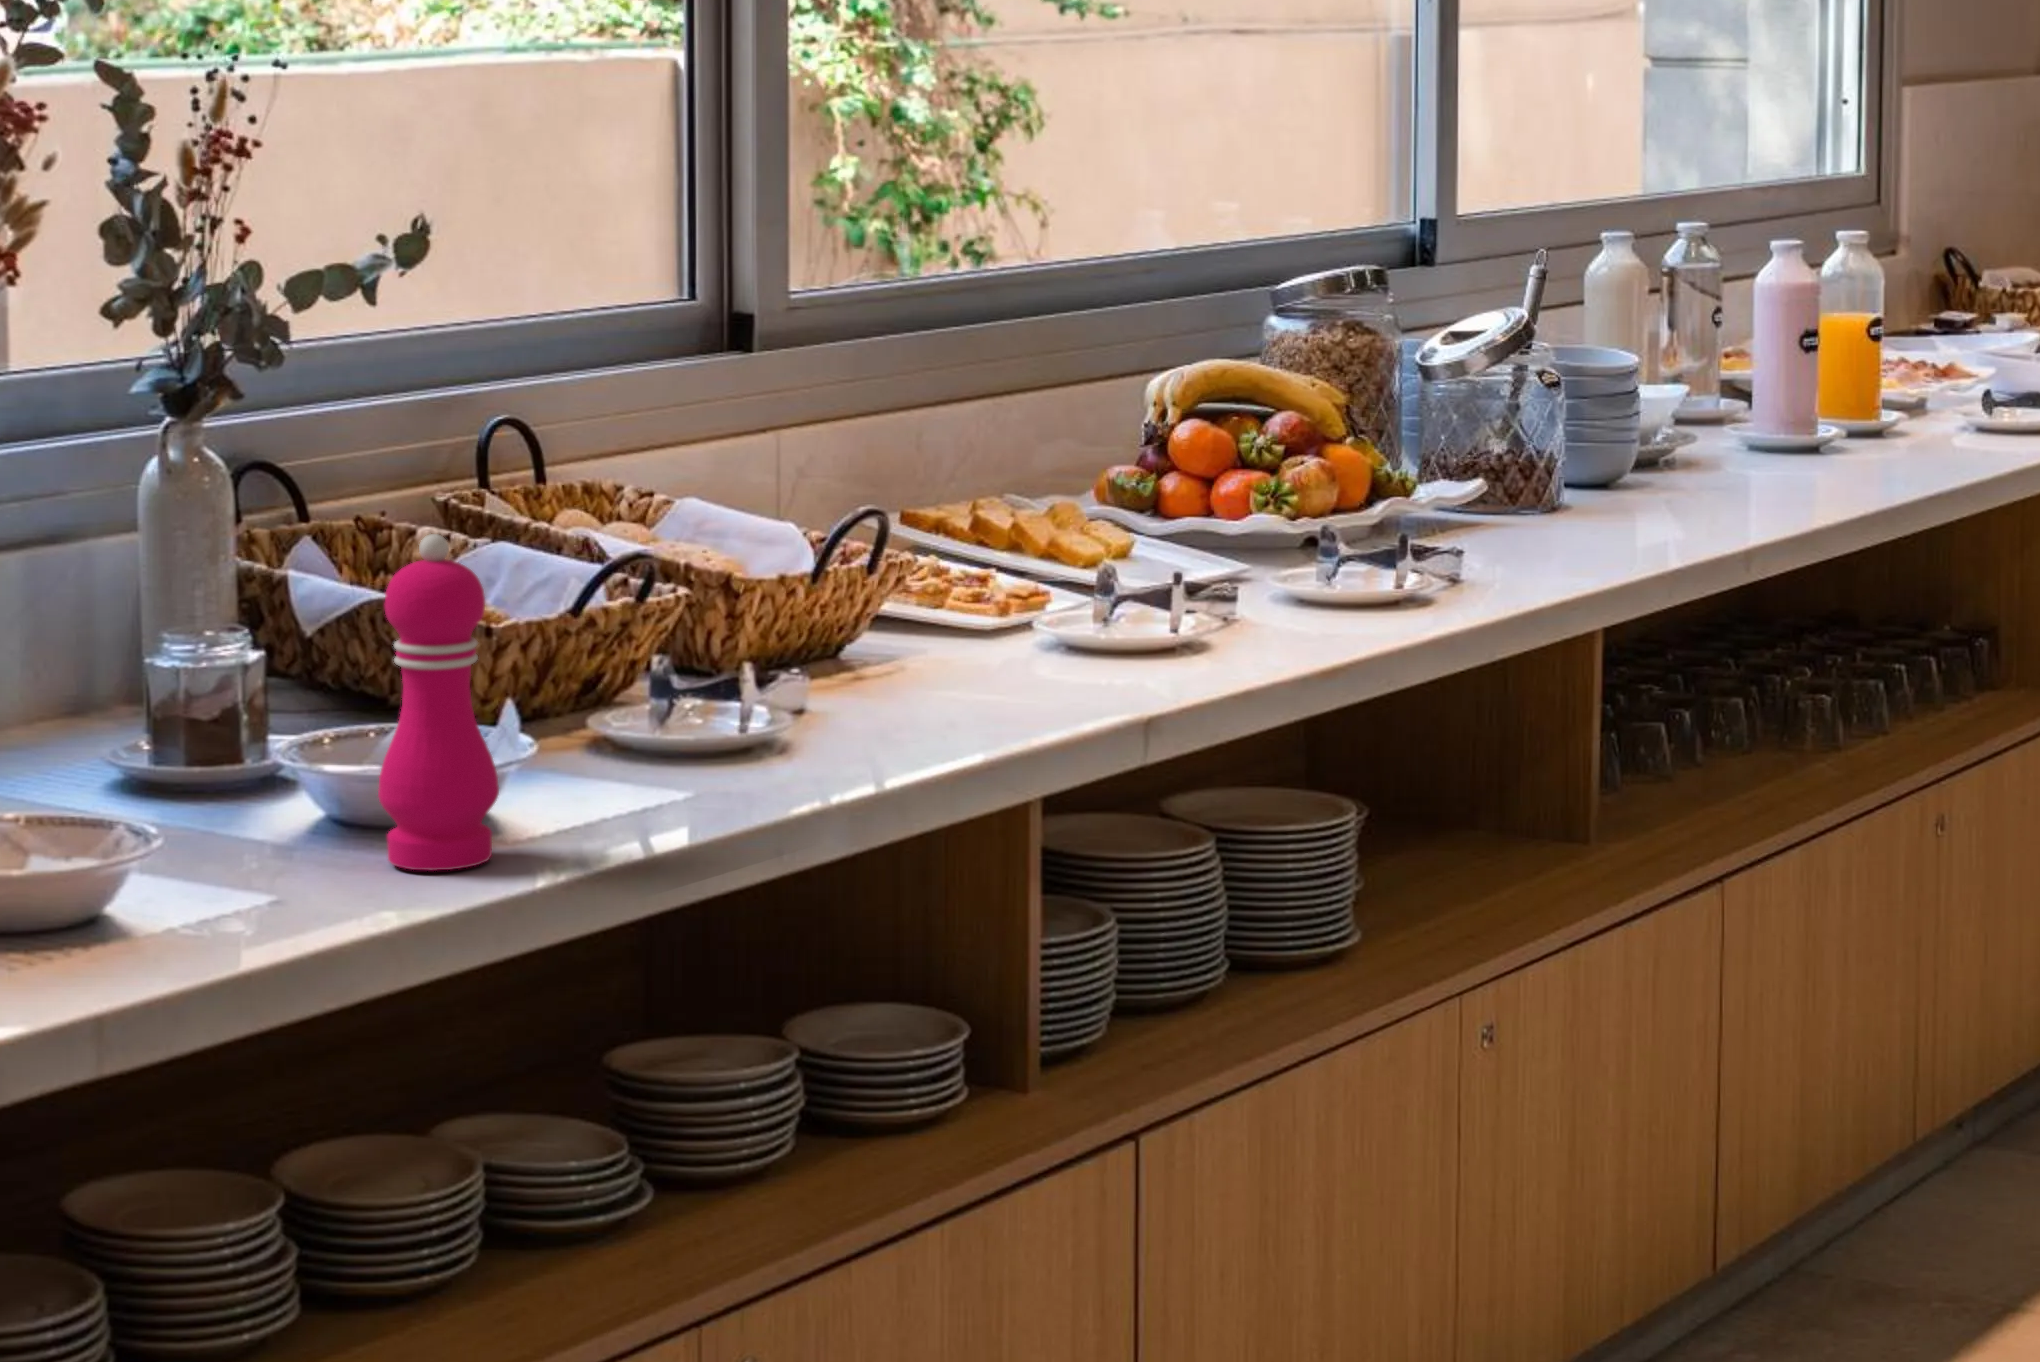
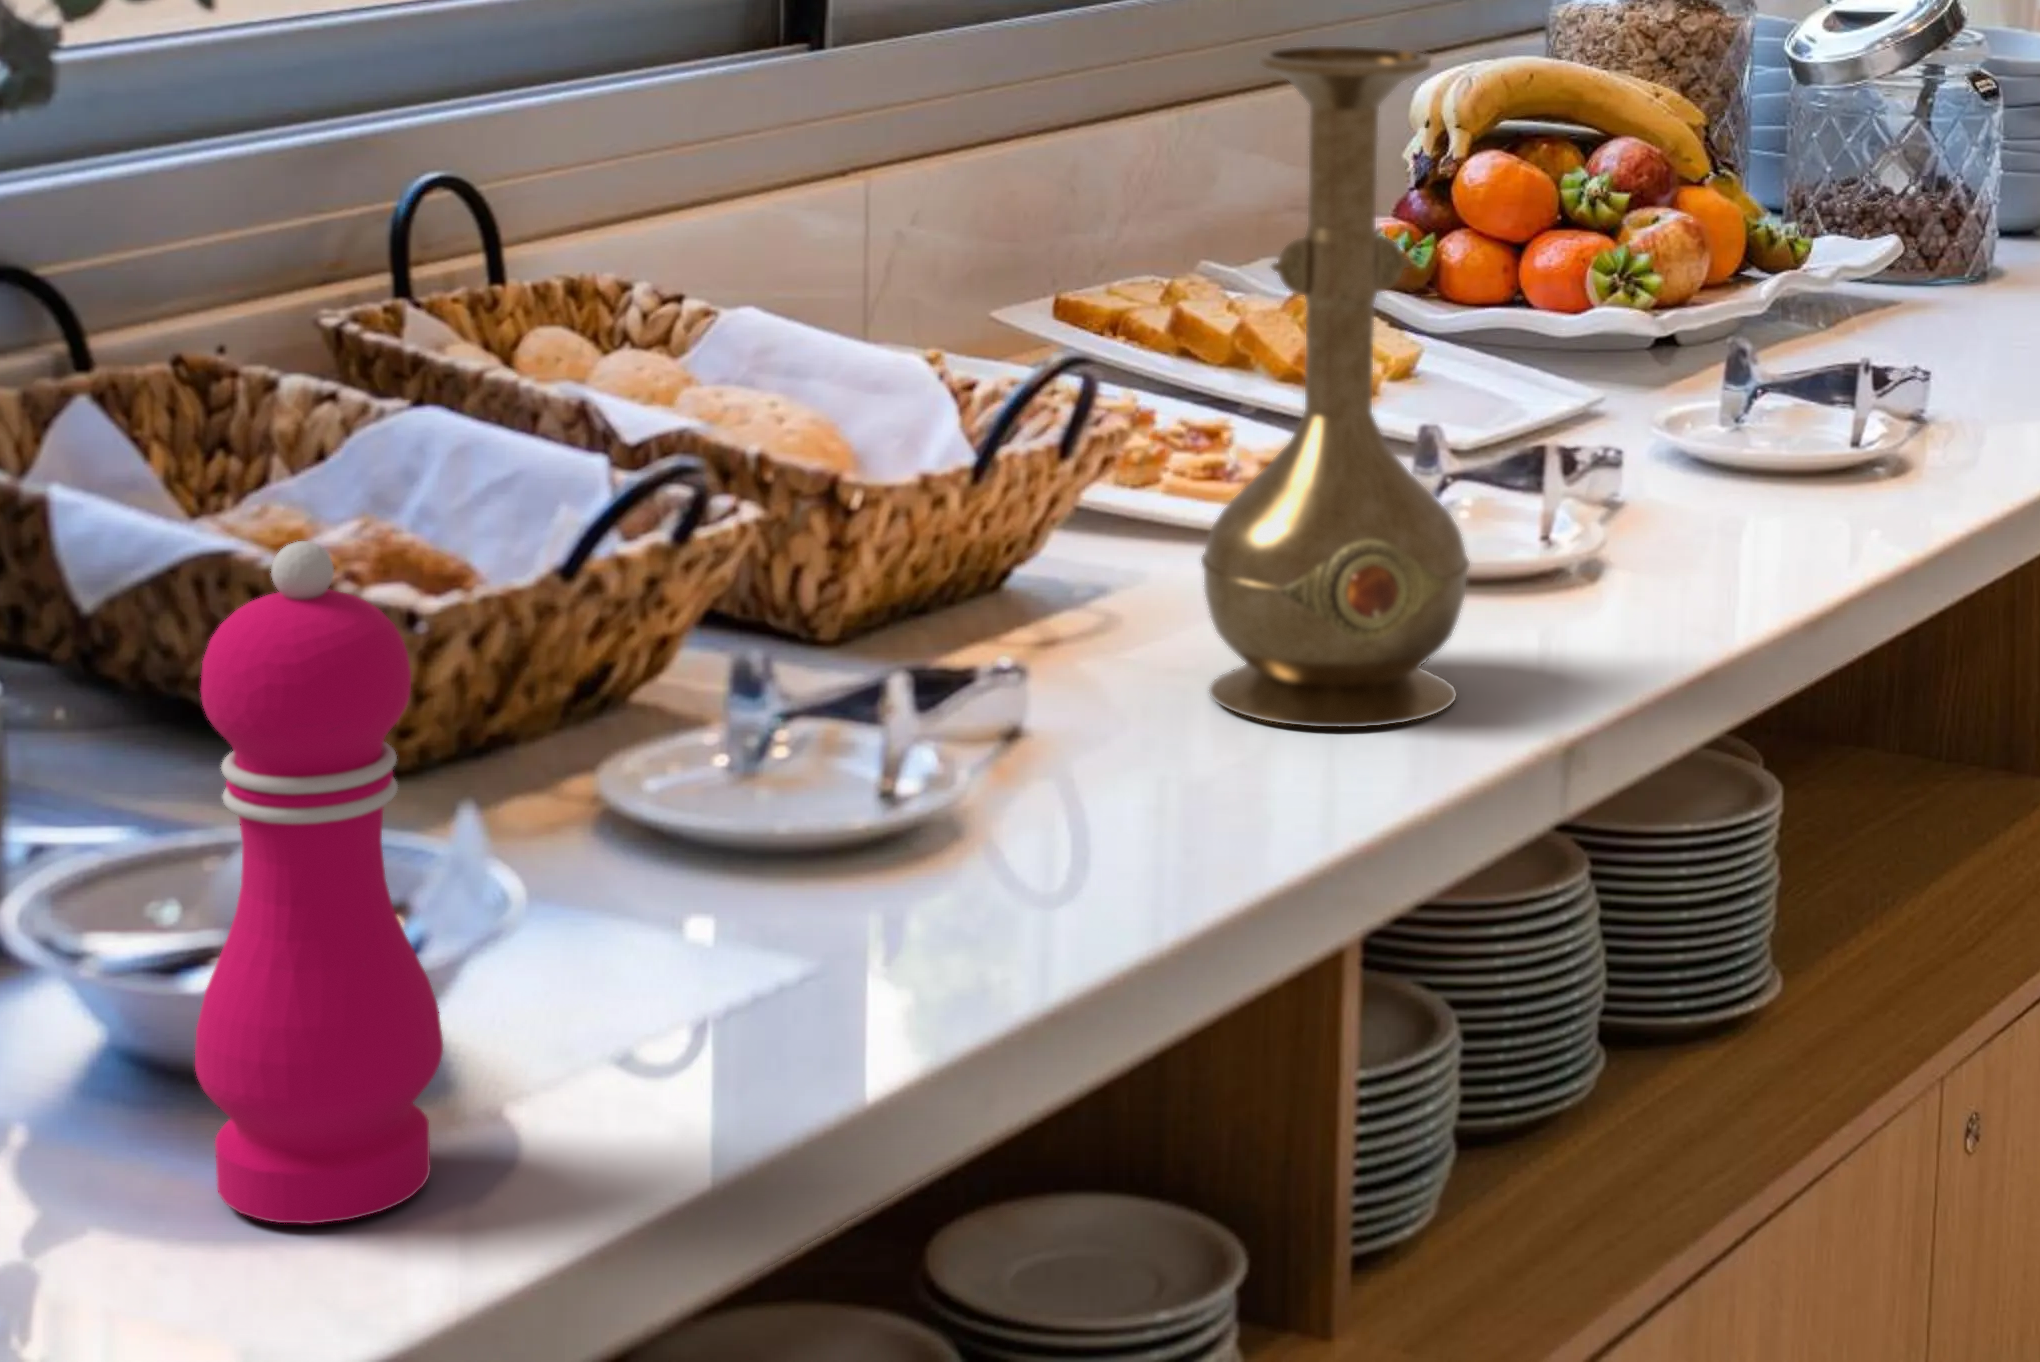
vase: none [940,321,1096,711] -> present [1201,46,1470,727]

